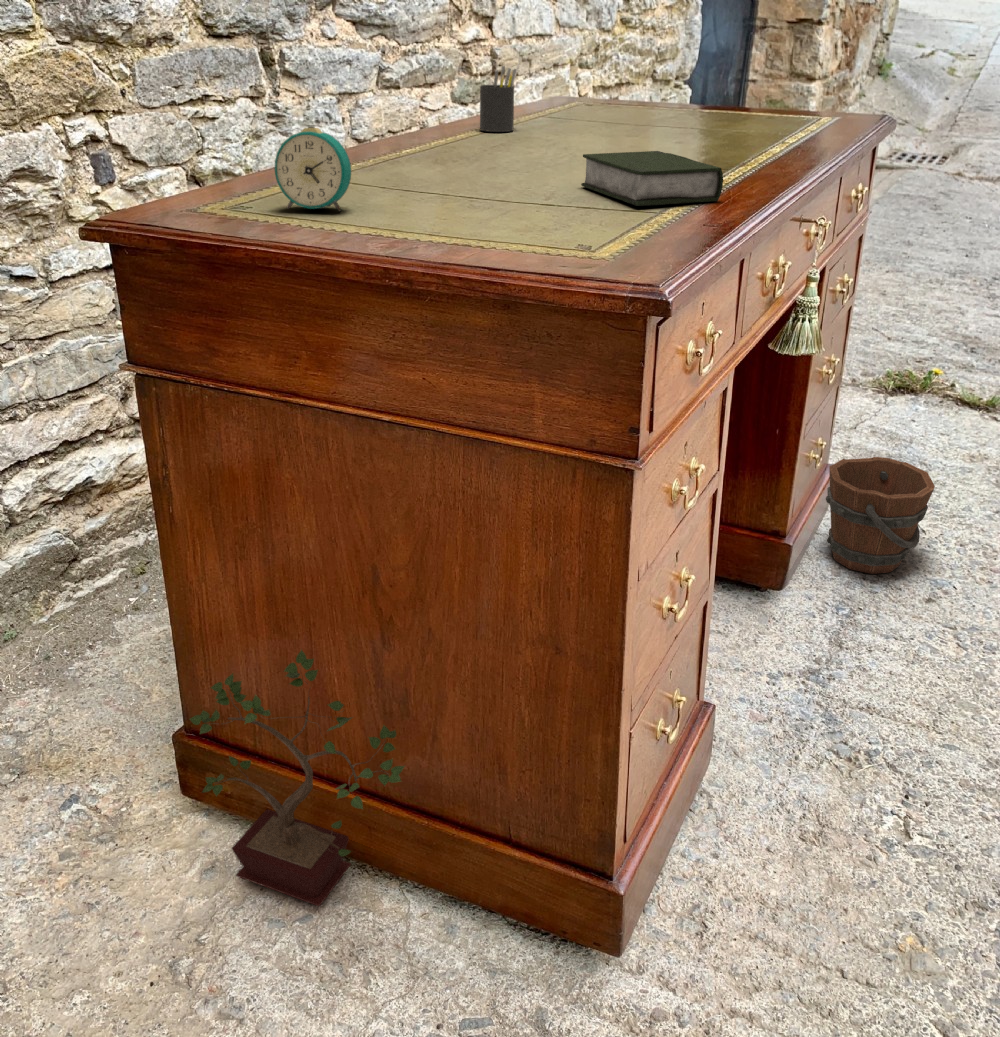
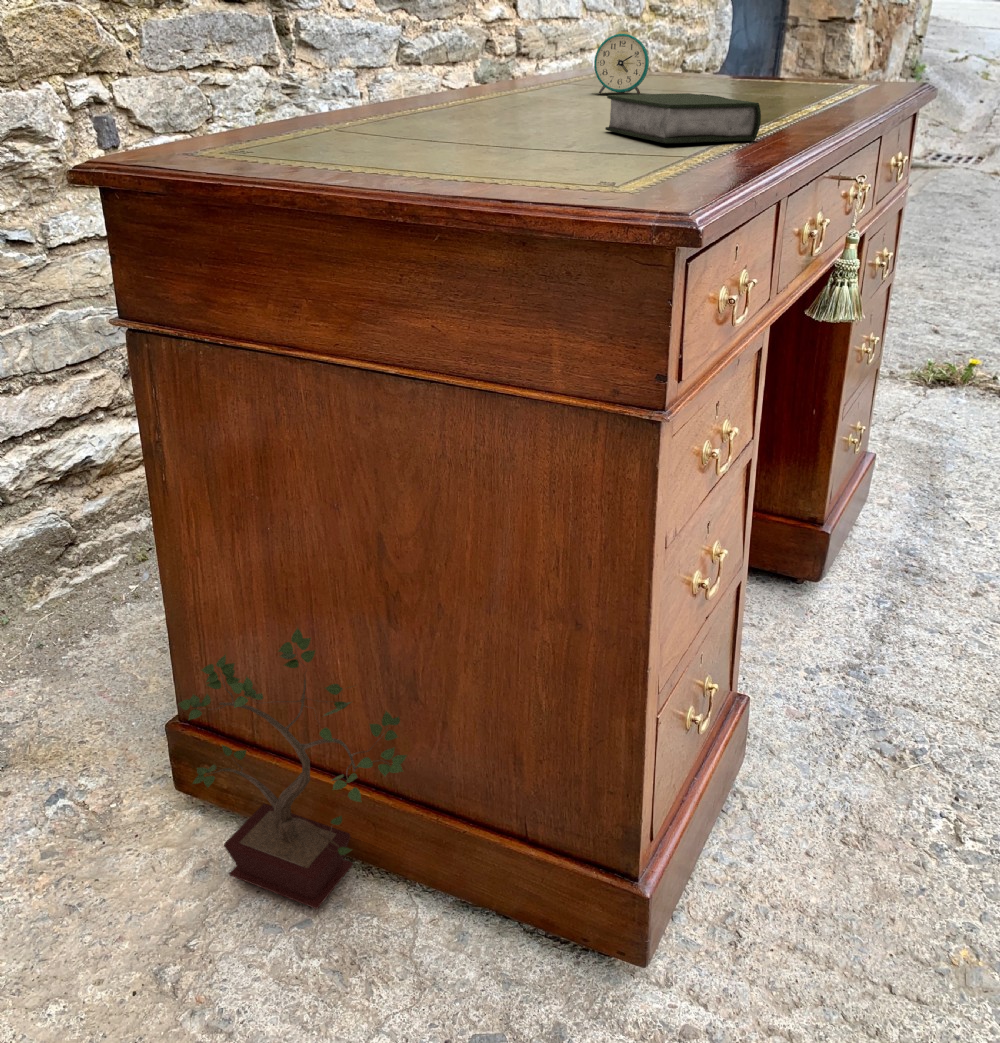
pen holder: present [480,59,520,132] -> none [500,15,543,94]
alarm clock: present [274,126,351,211] -> present [594,30,649,94]
bucket: present [826,457,935,574] -> none [864,444,981,566]

